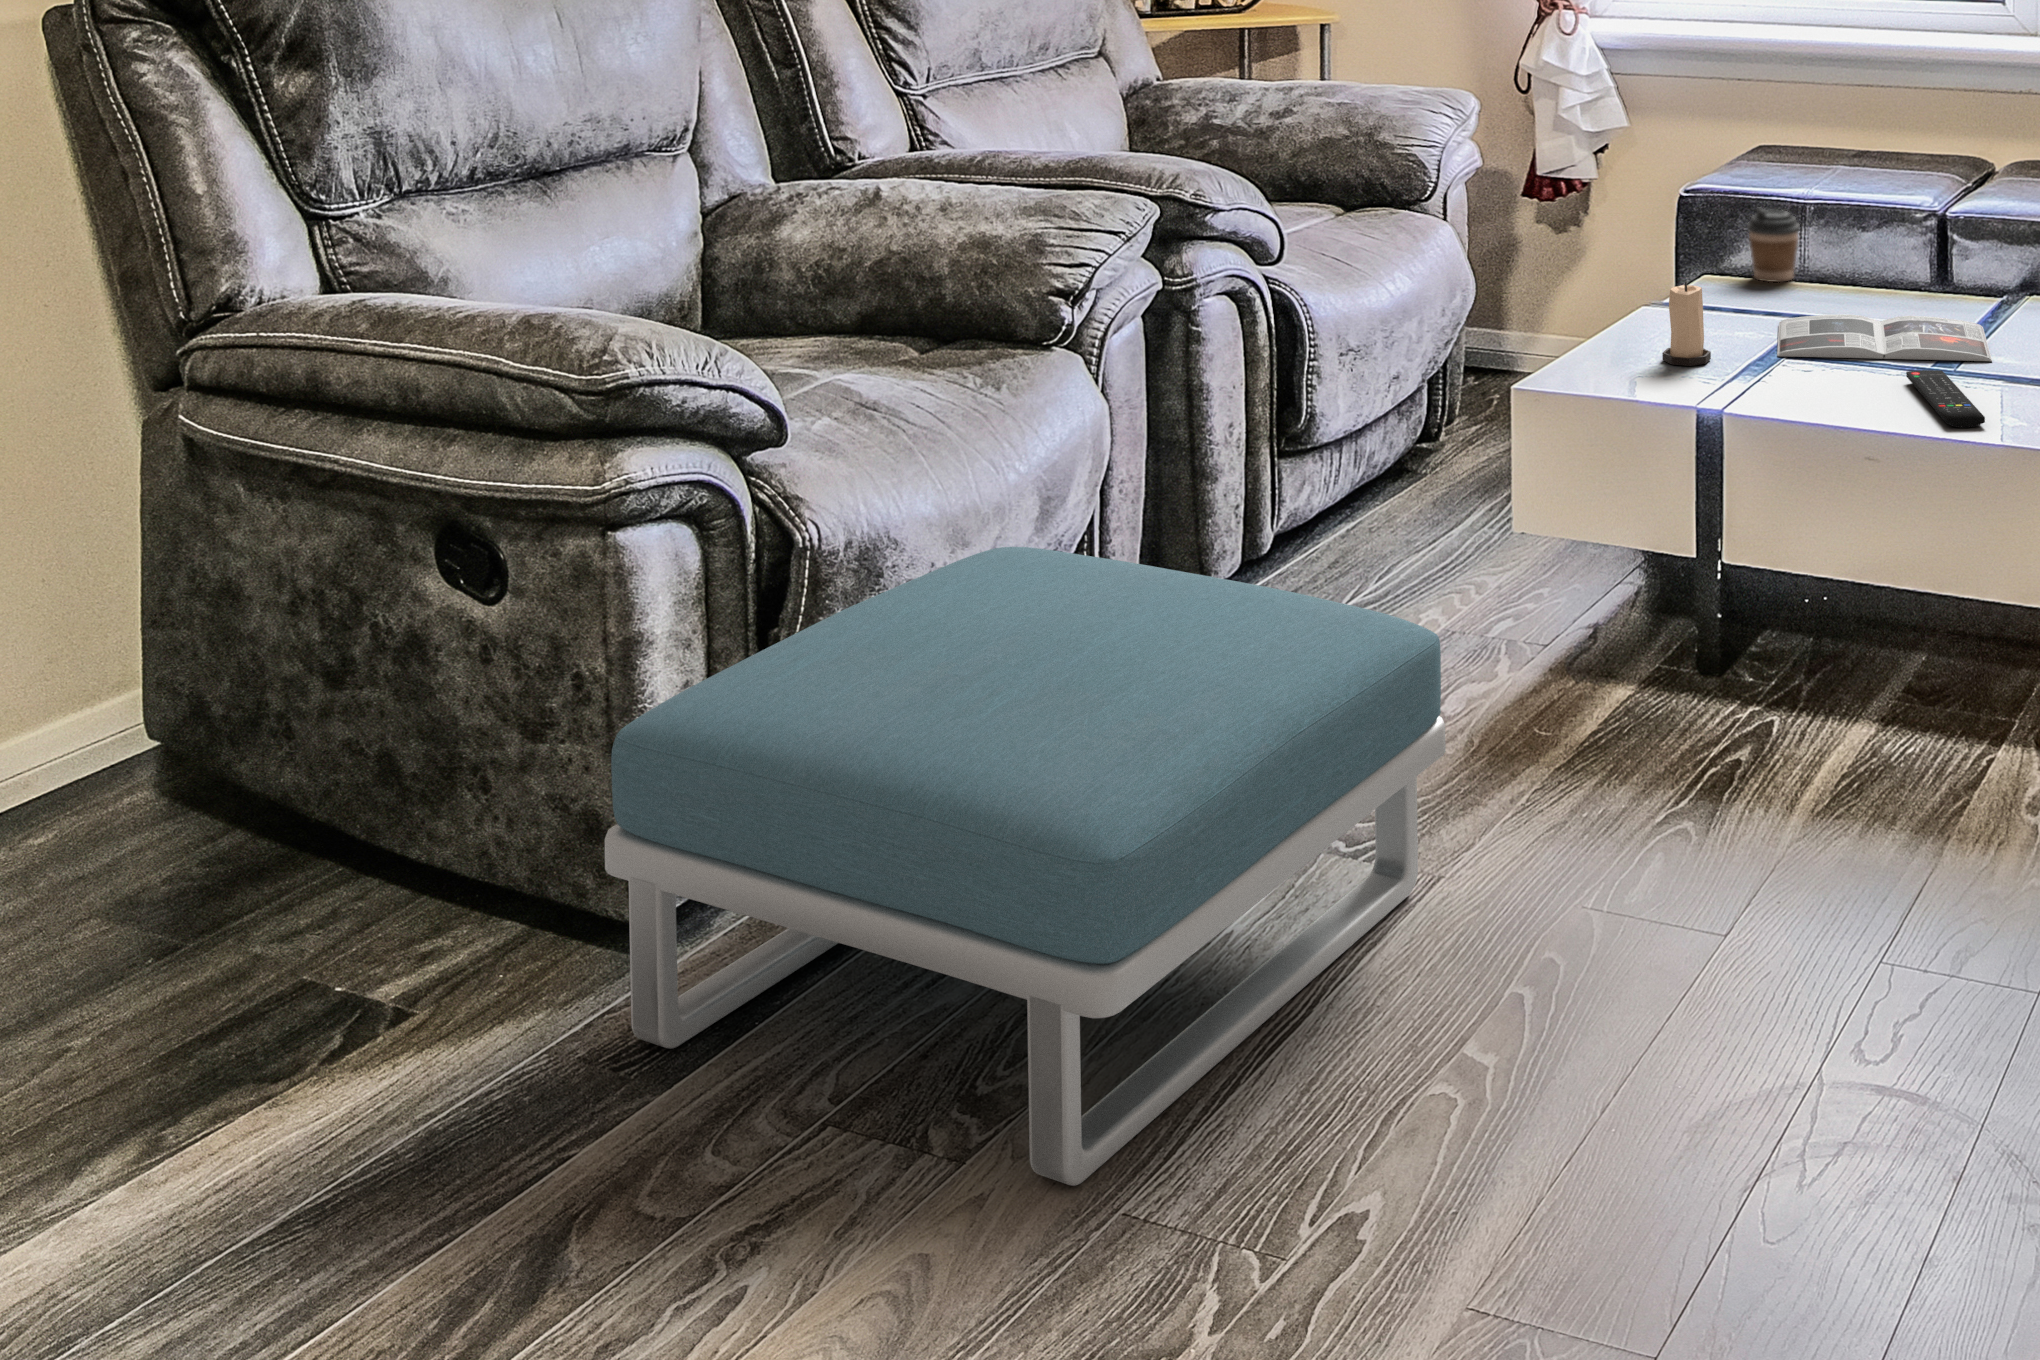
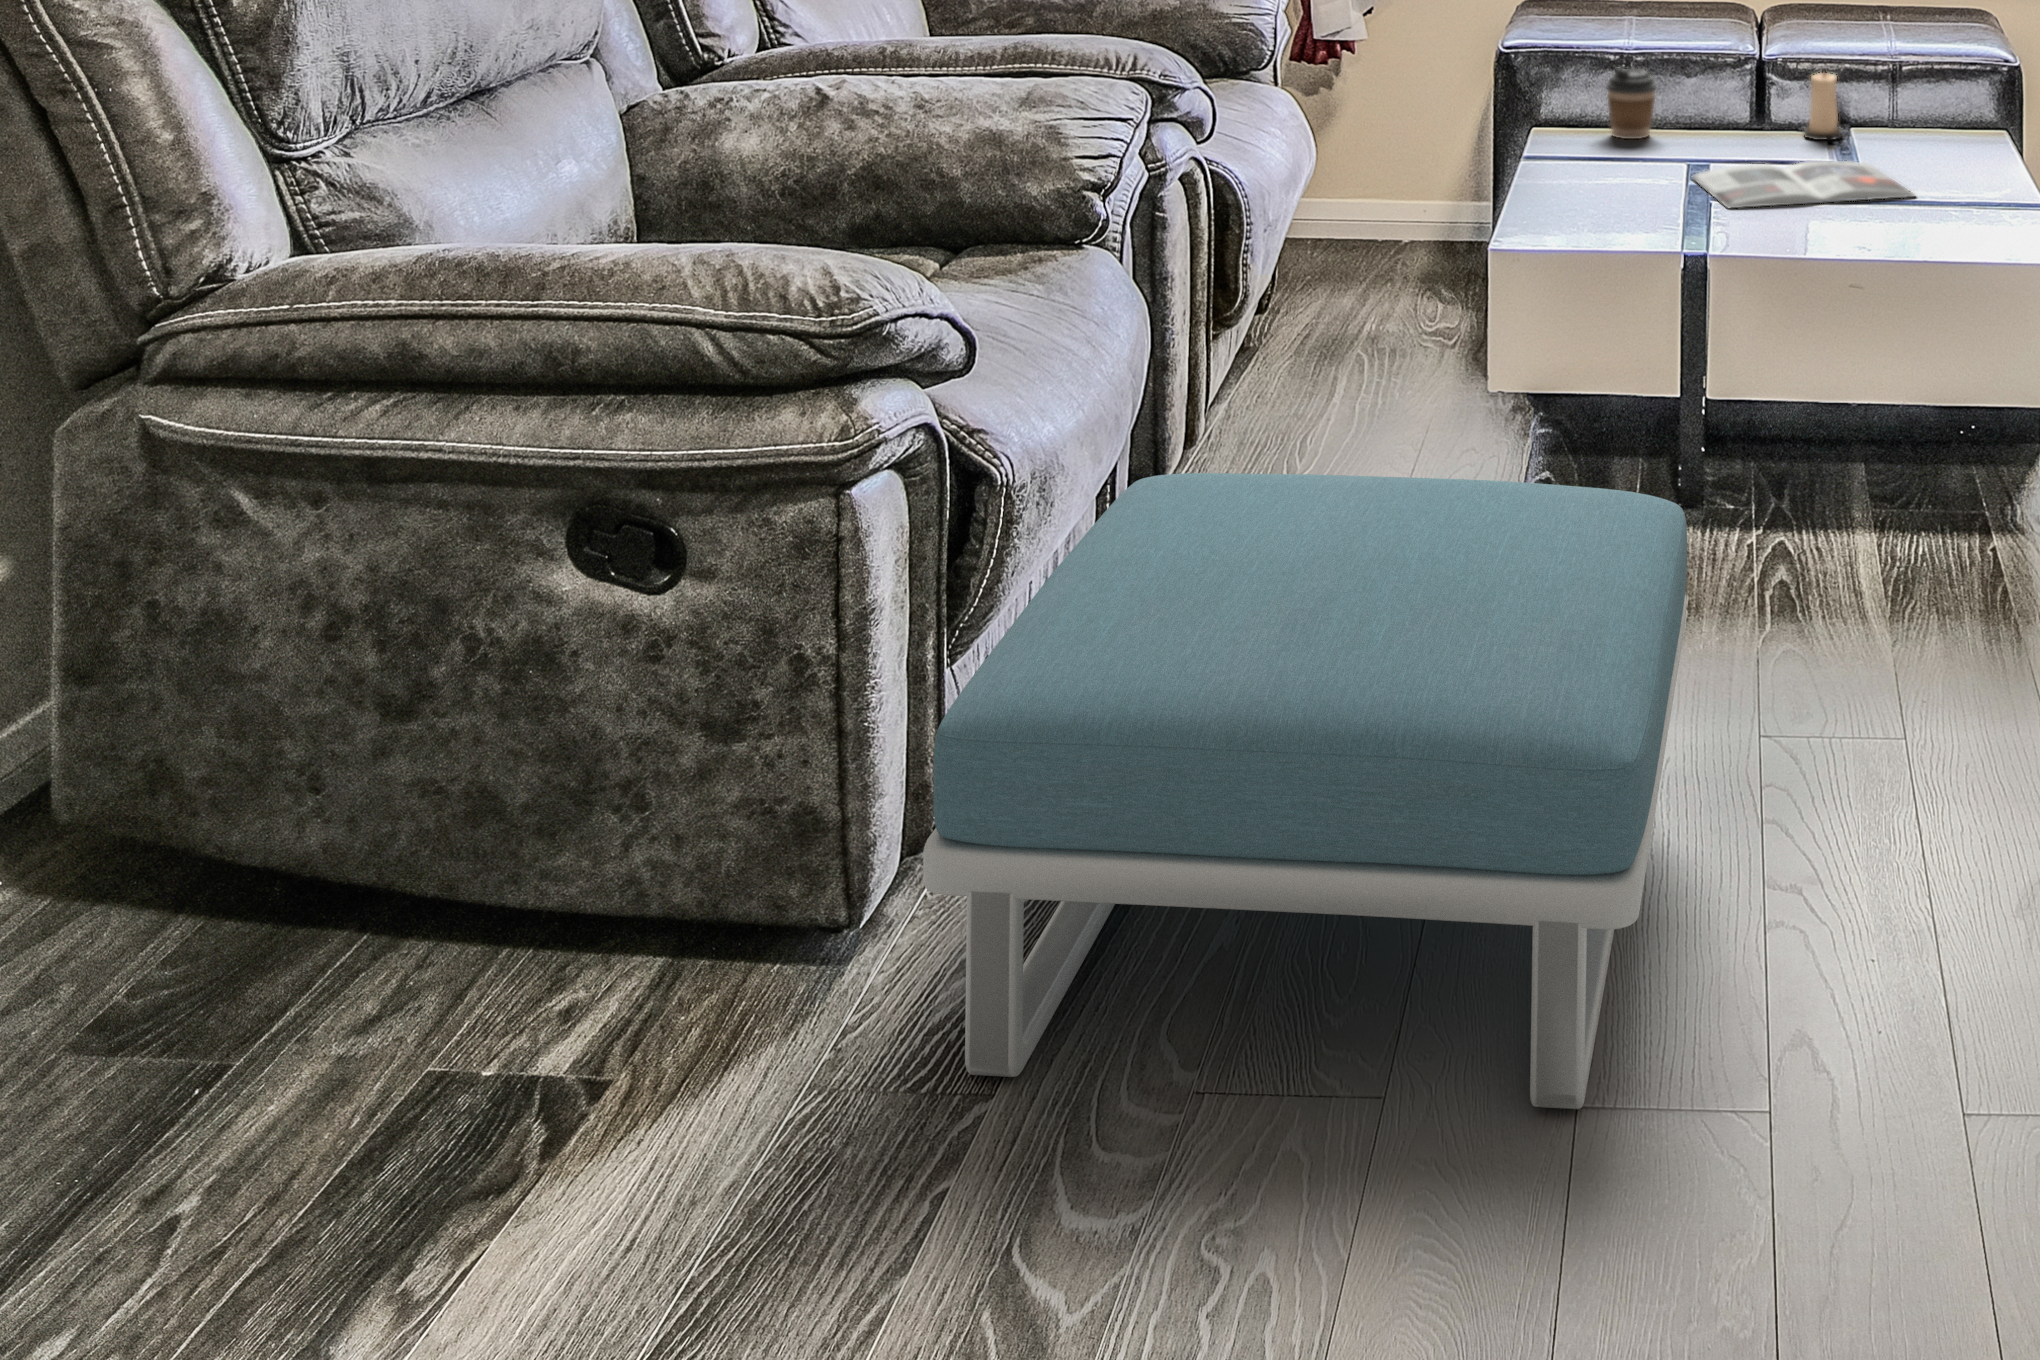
candle: present [1662,281,1711,366] -> present [1803,72,1843,140]
remote control: present [1906,370,1985,428] -> none [1869,208,1984,258]

